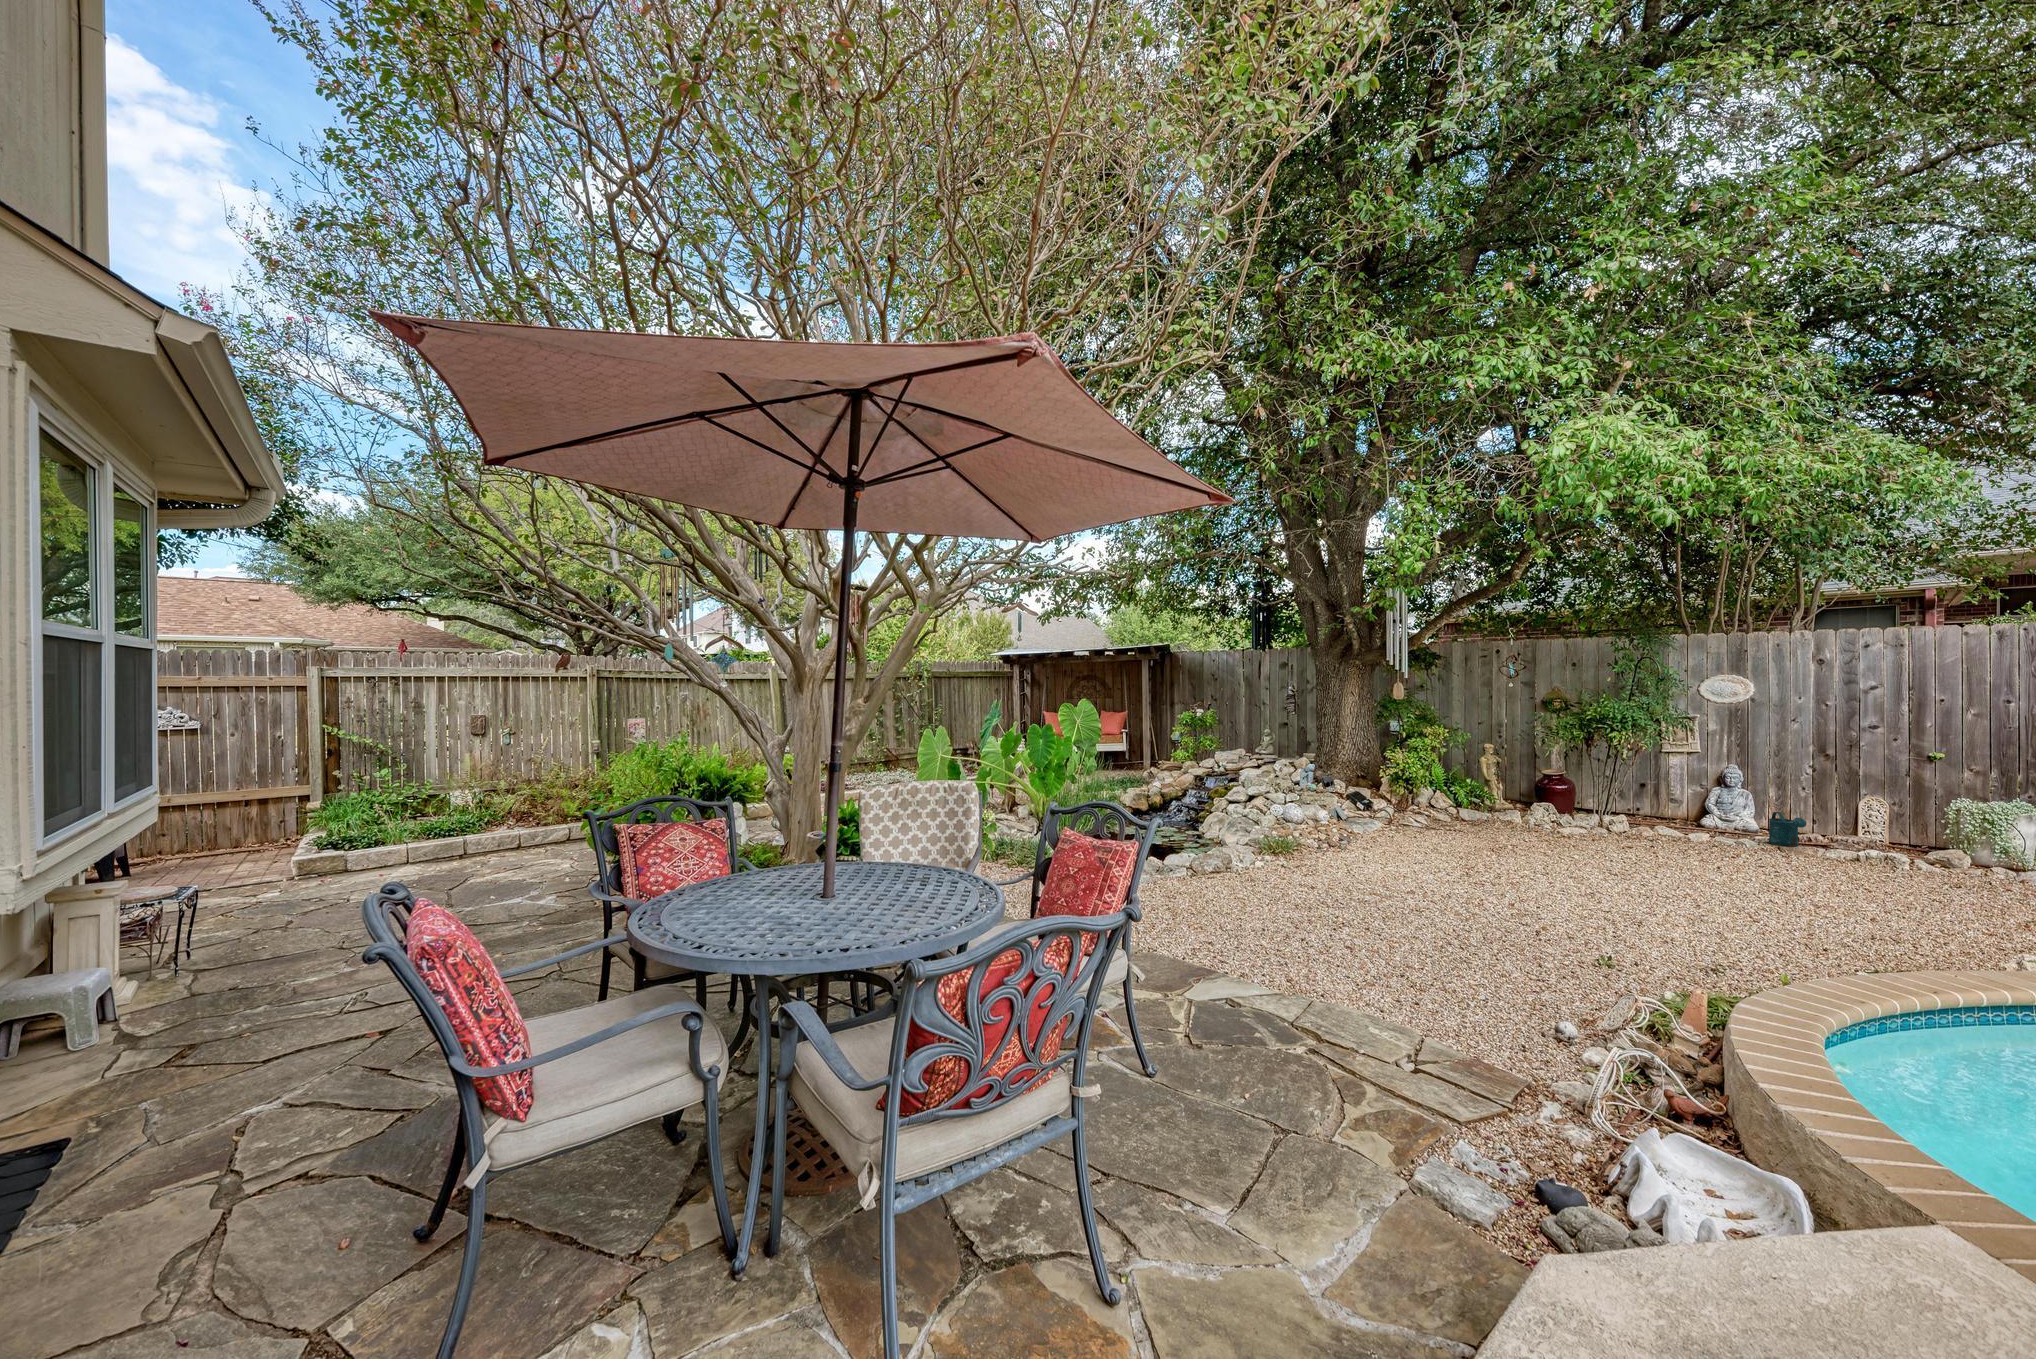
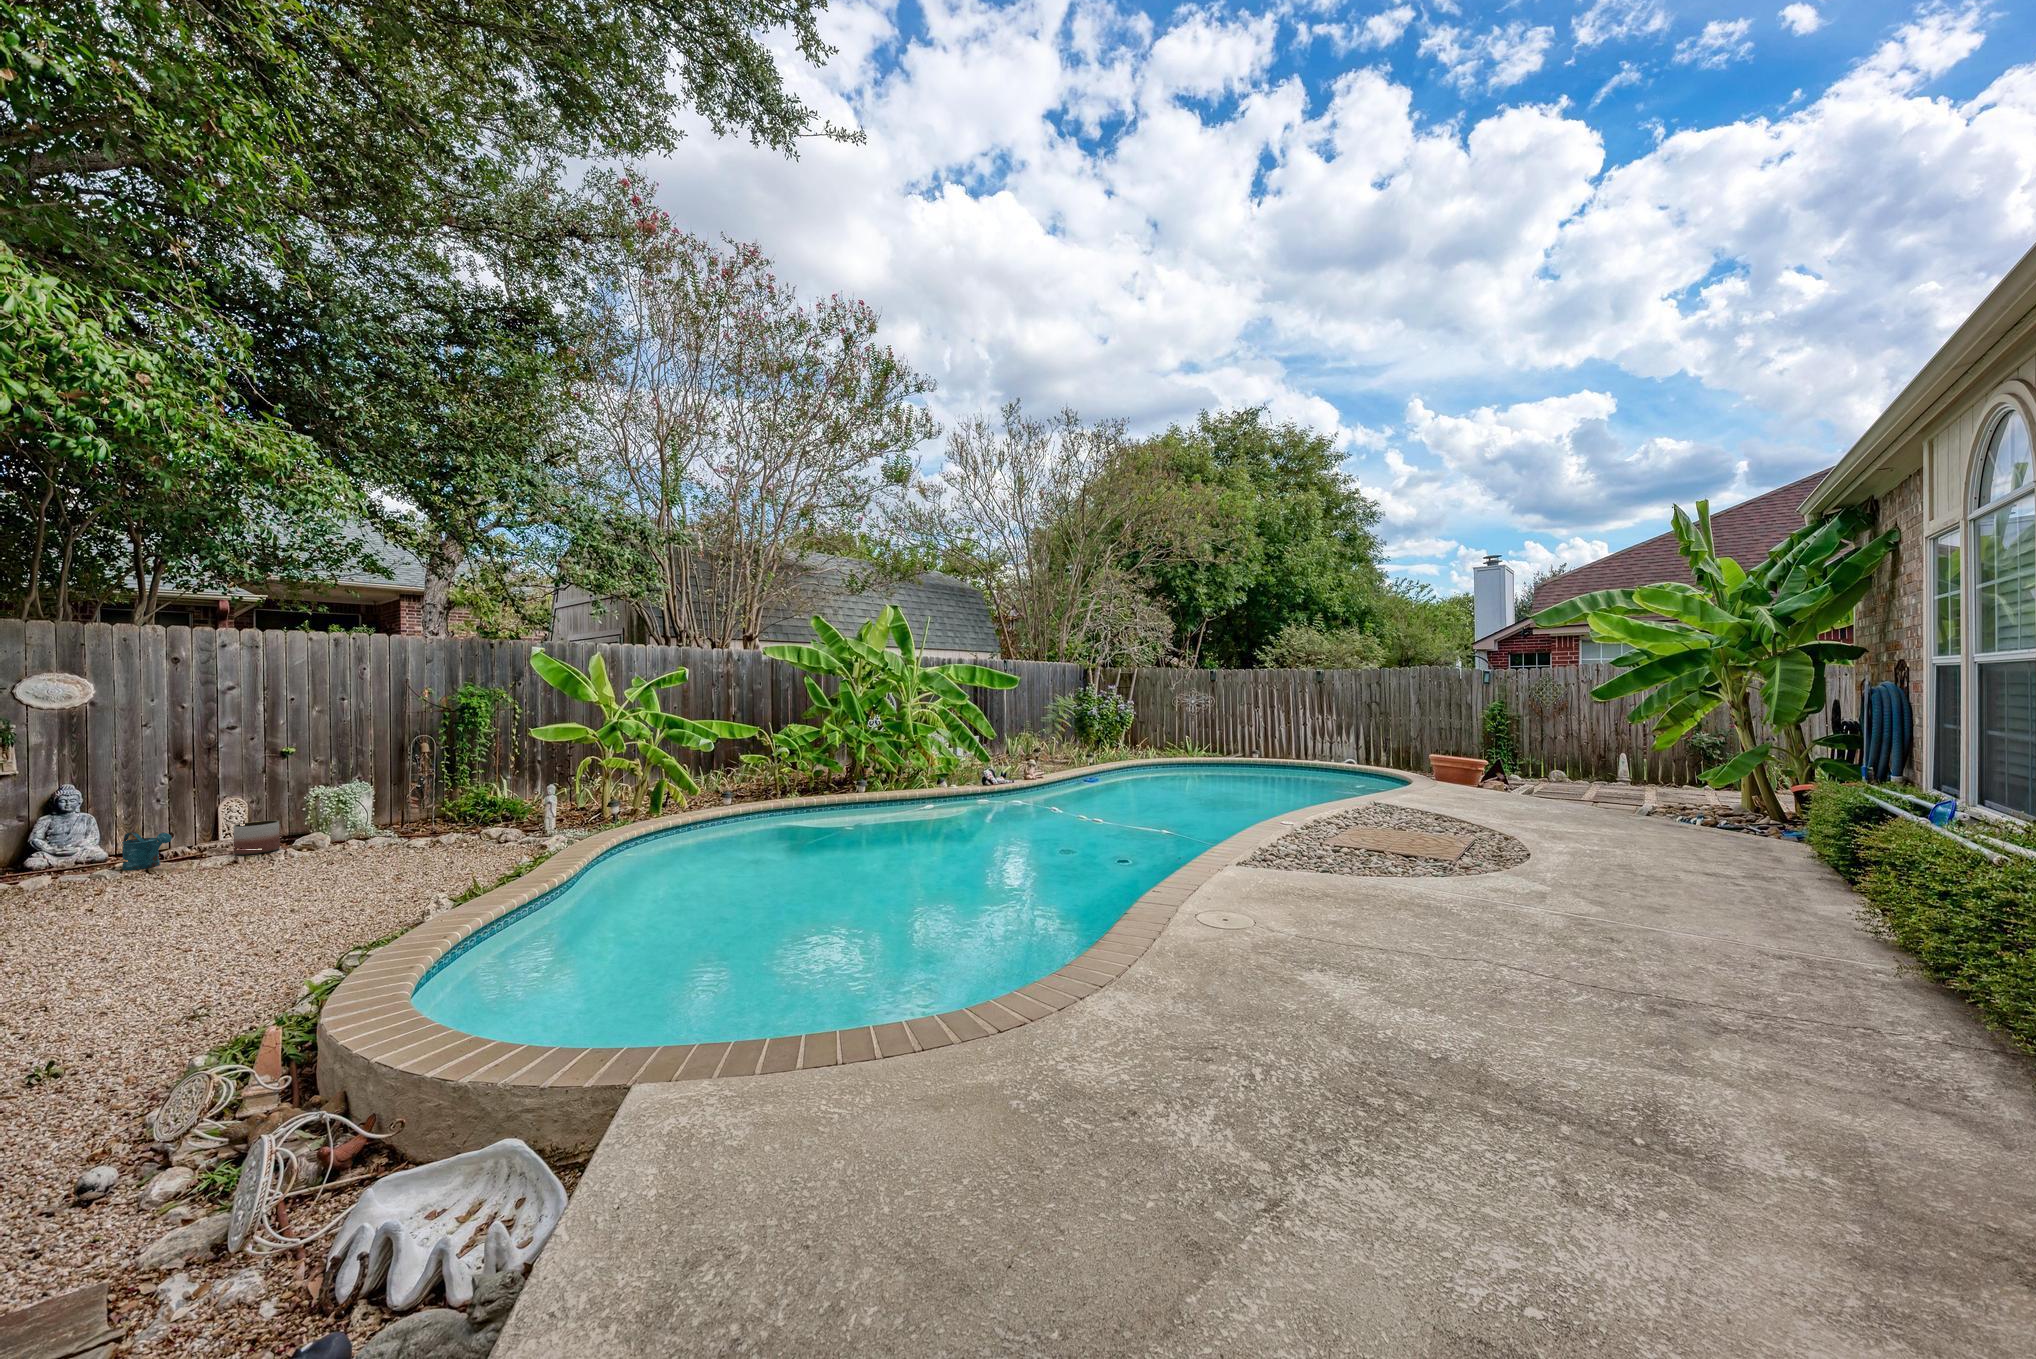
planter: none [1868,825,1918,860] -> present [234,820,280,855]

